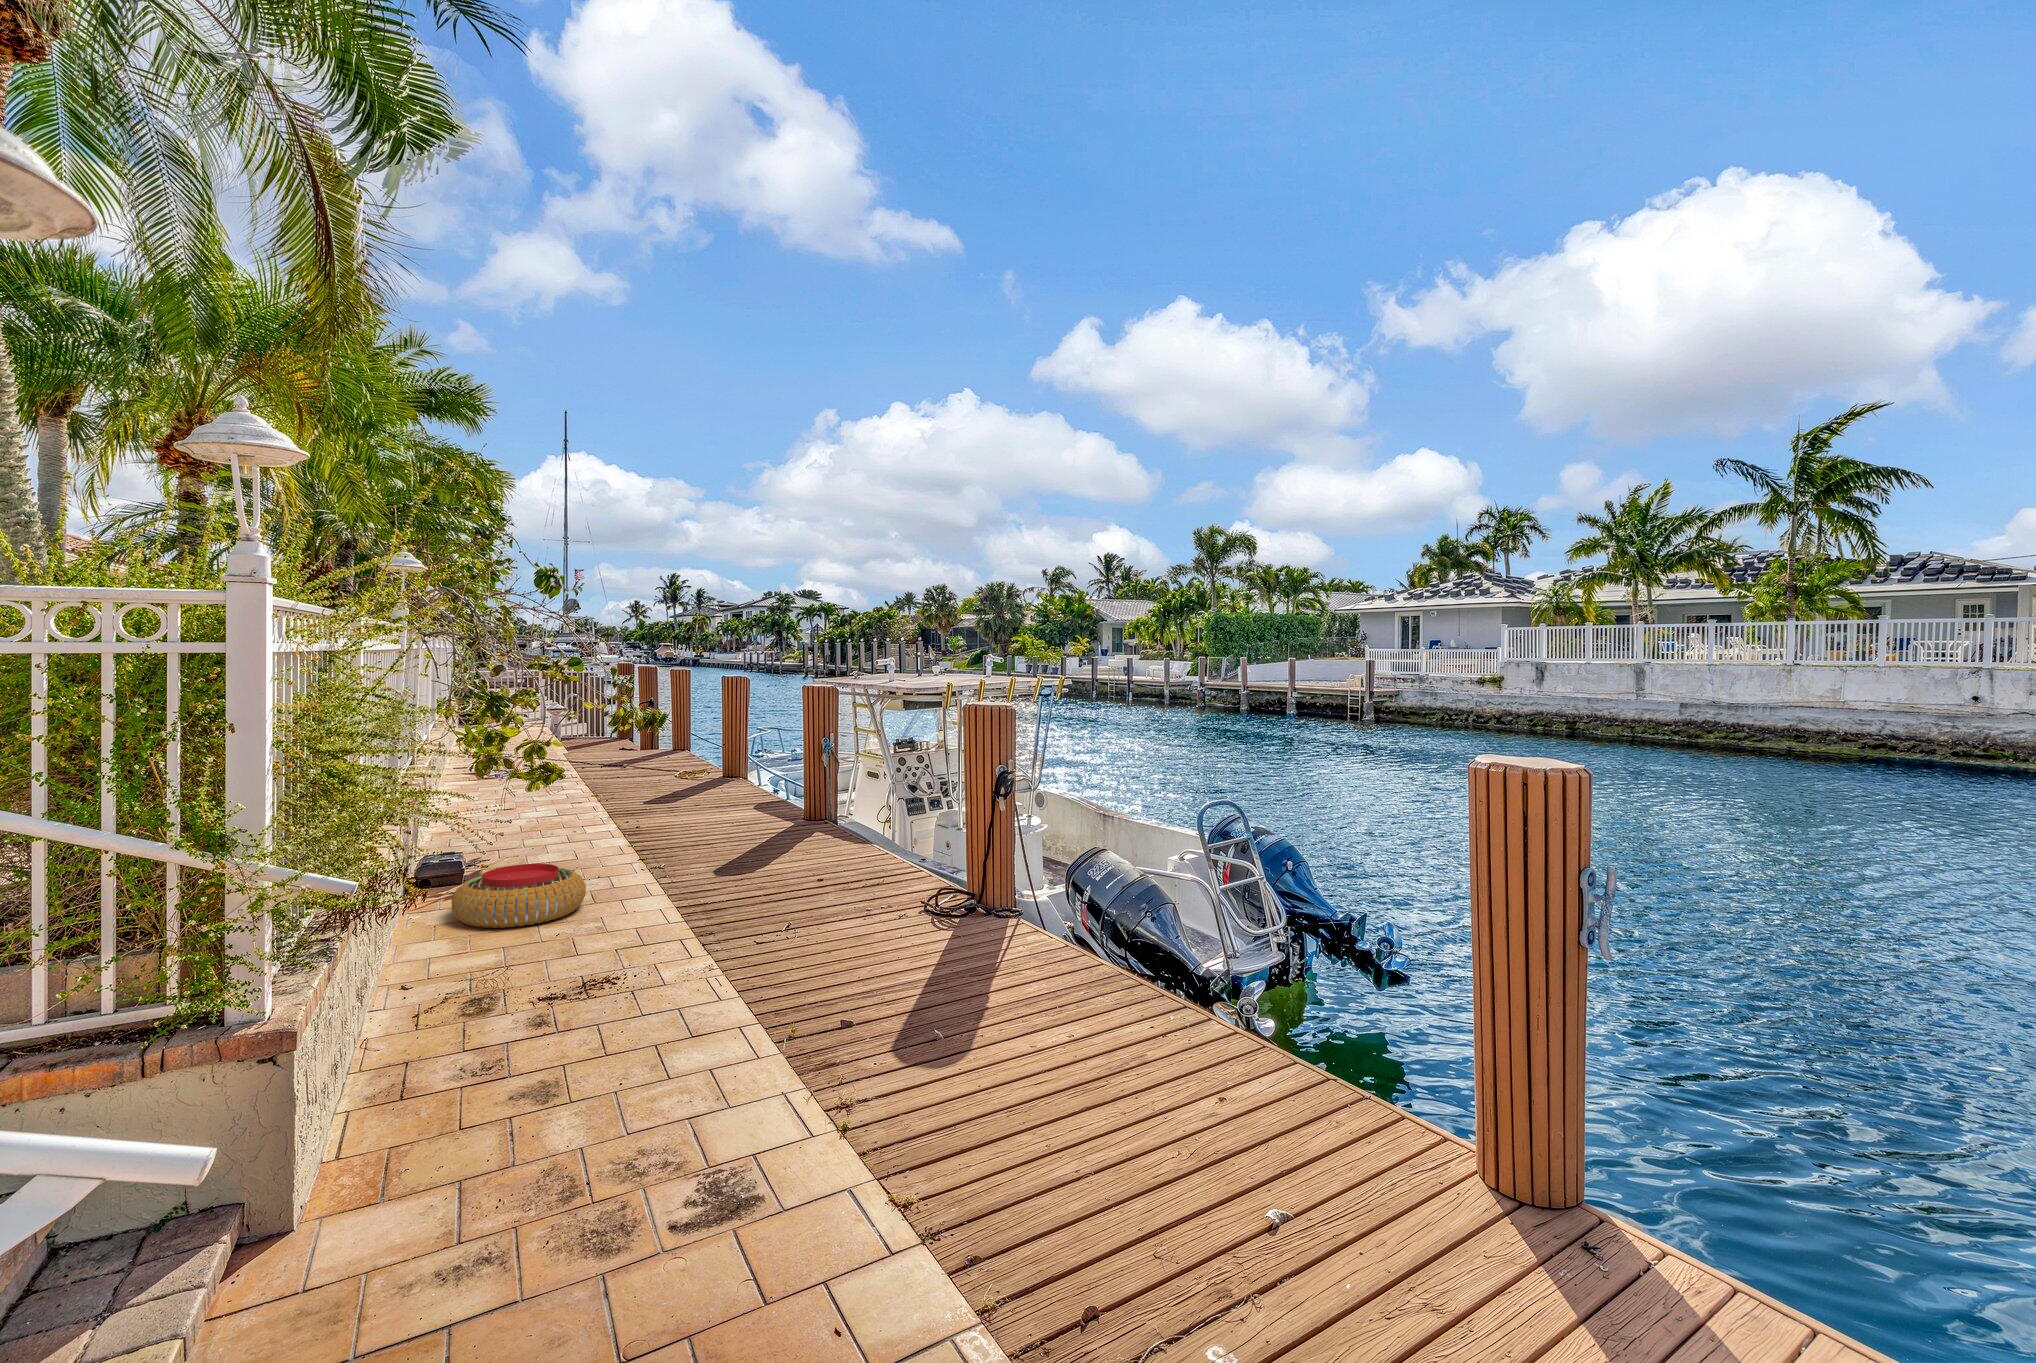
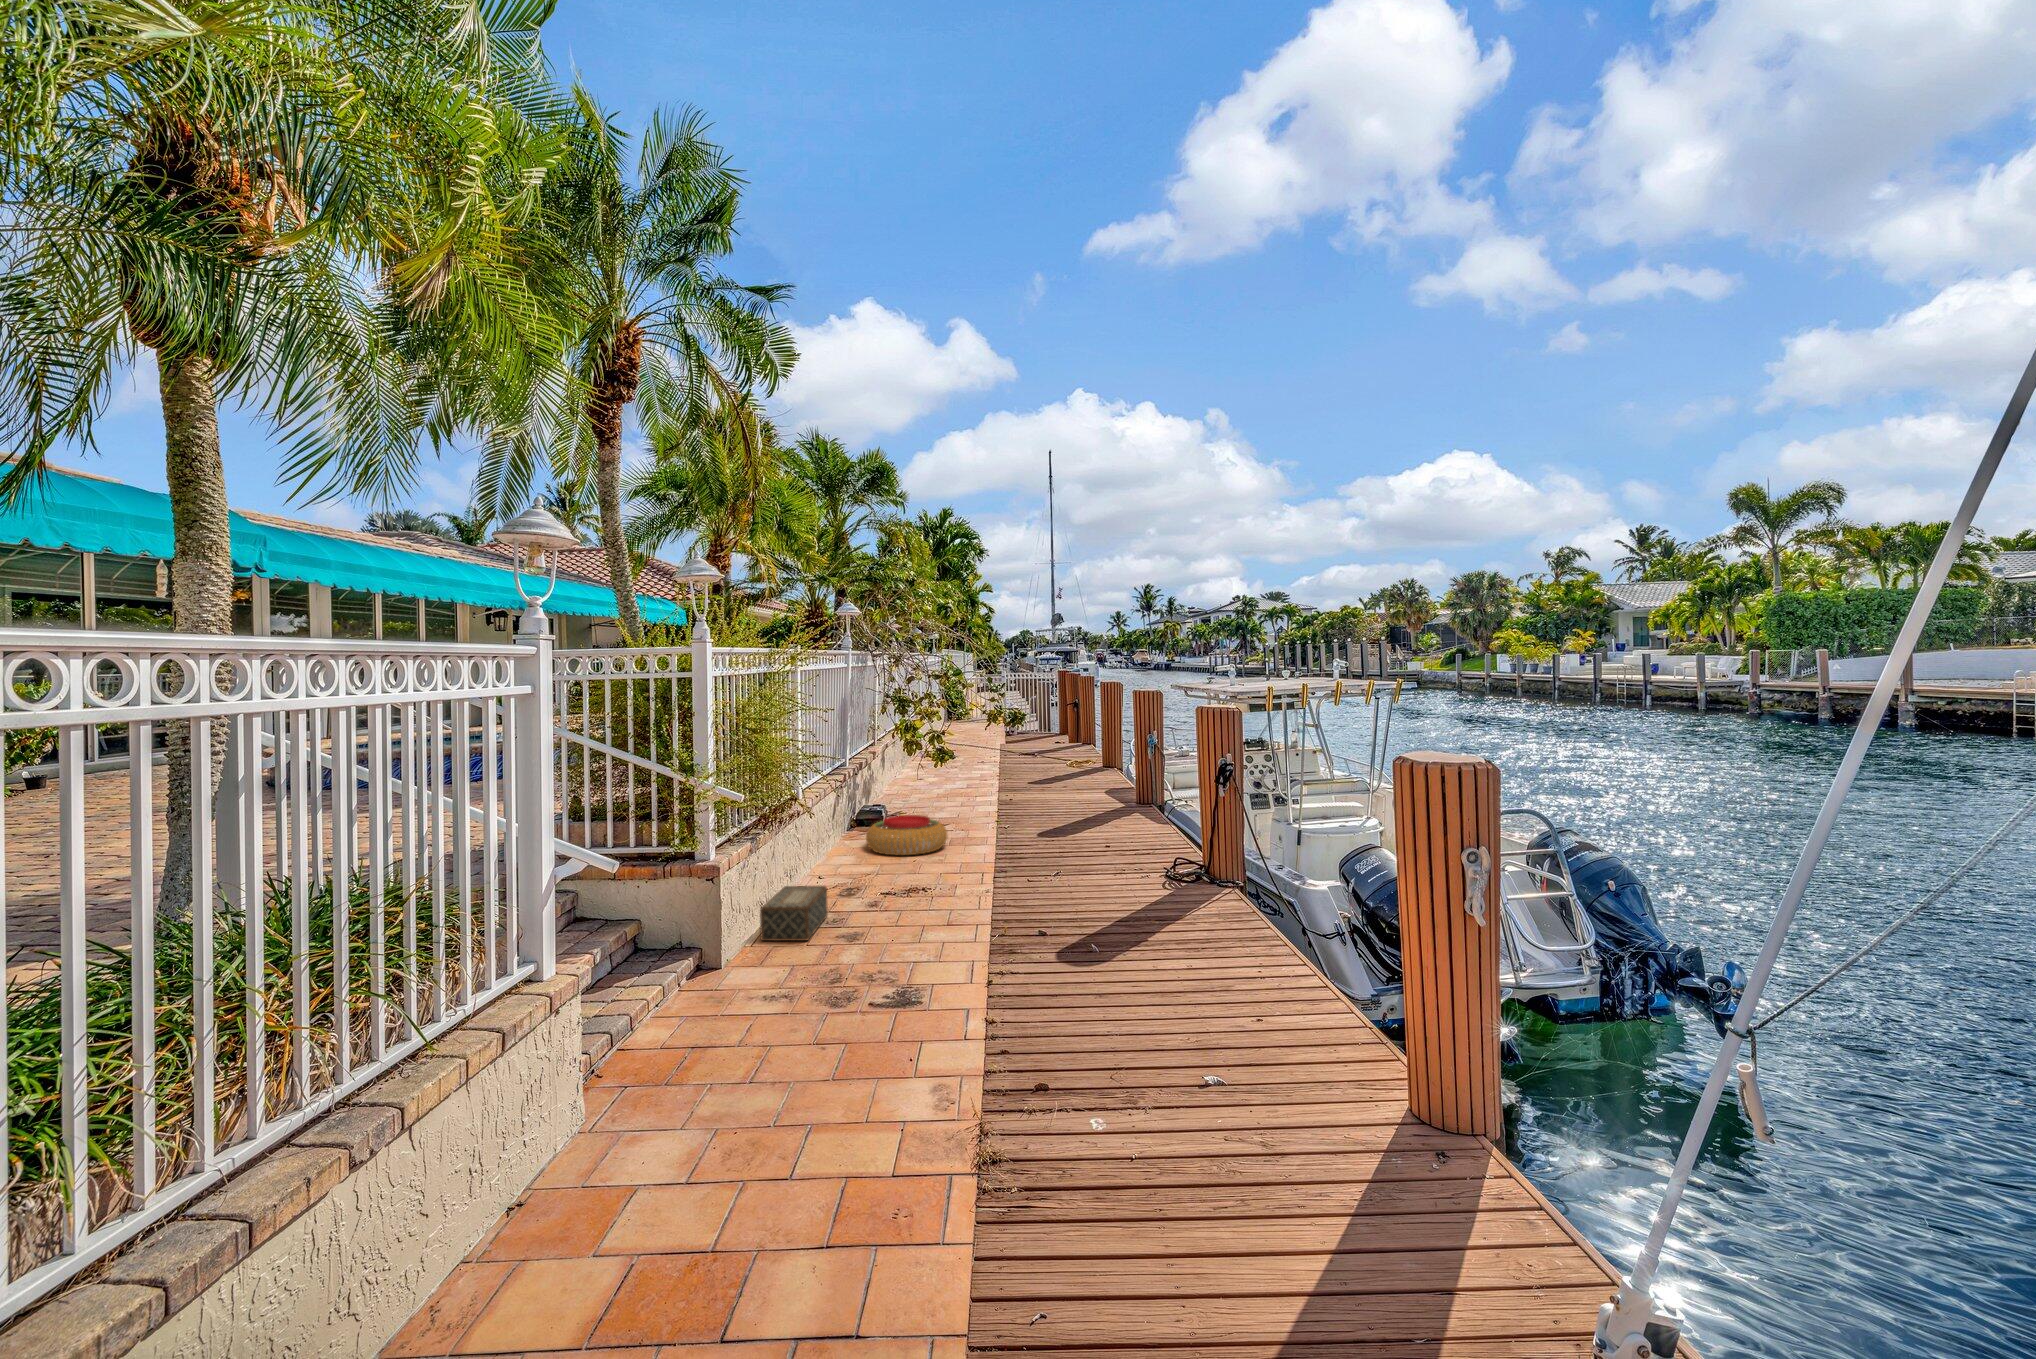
woven basket: none [347,1005,457,1133] -> present [760,886,828,941]

